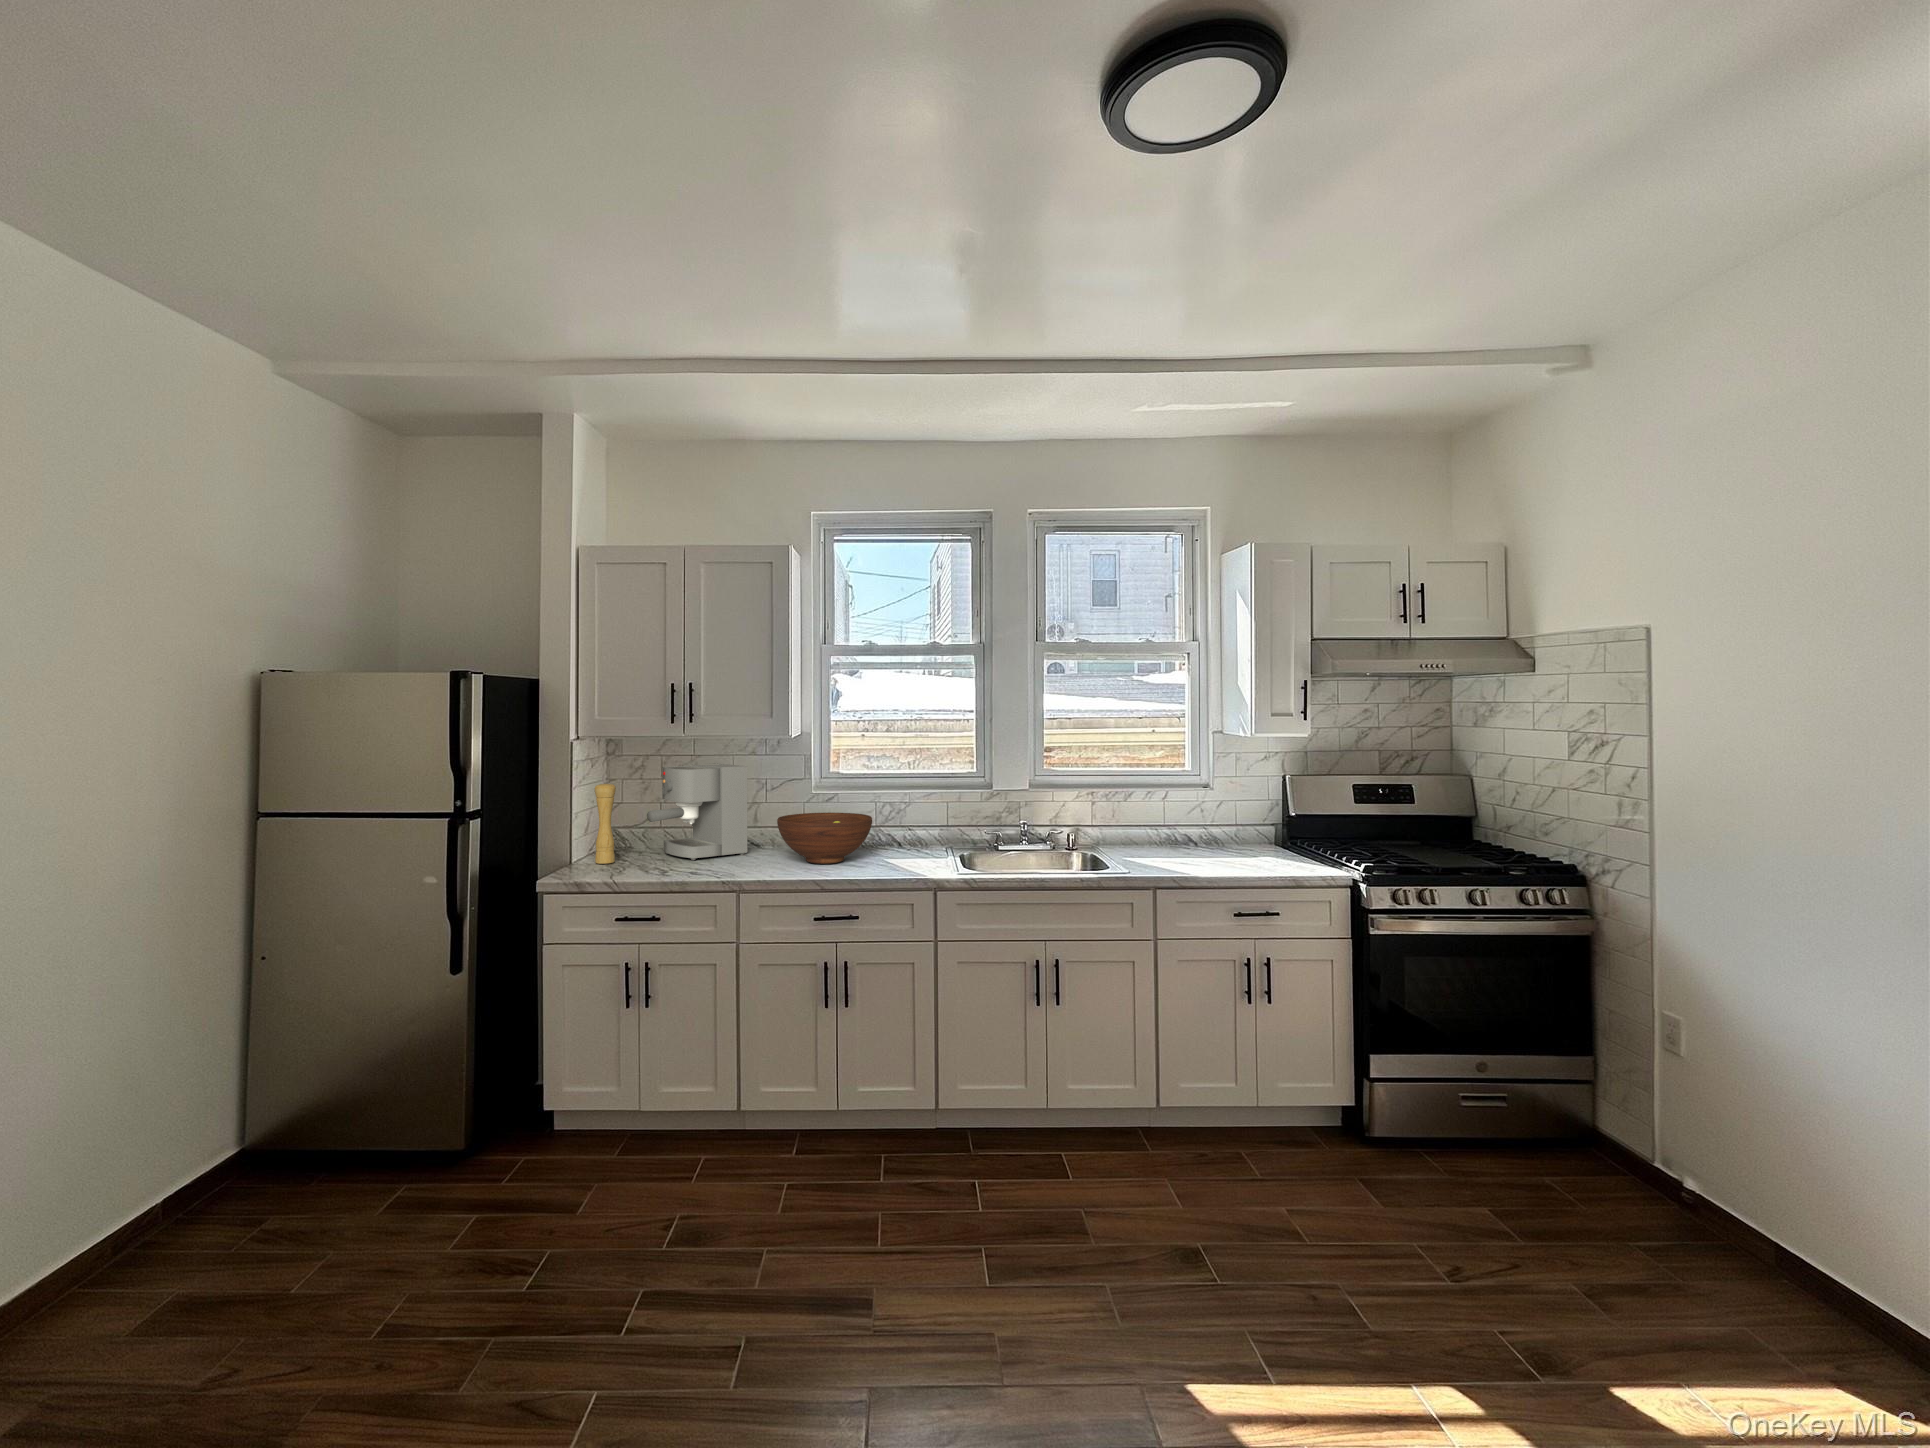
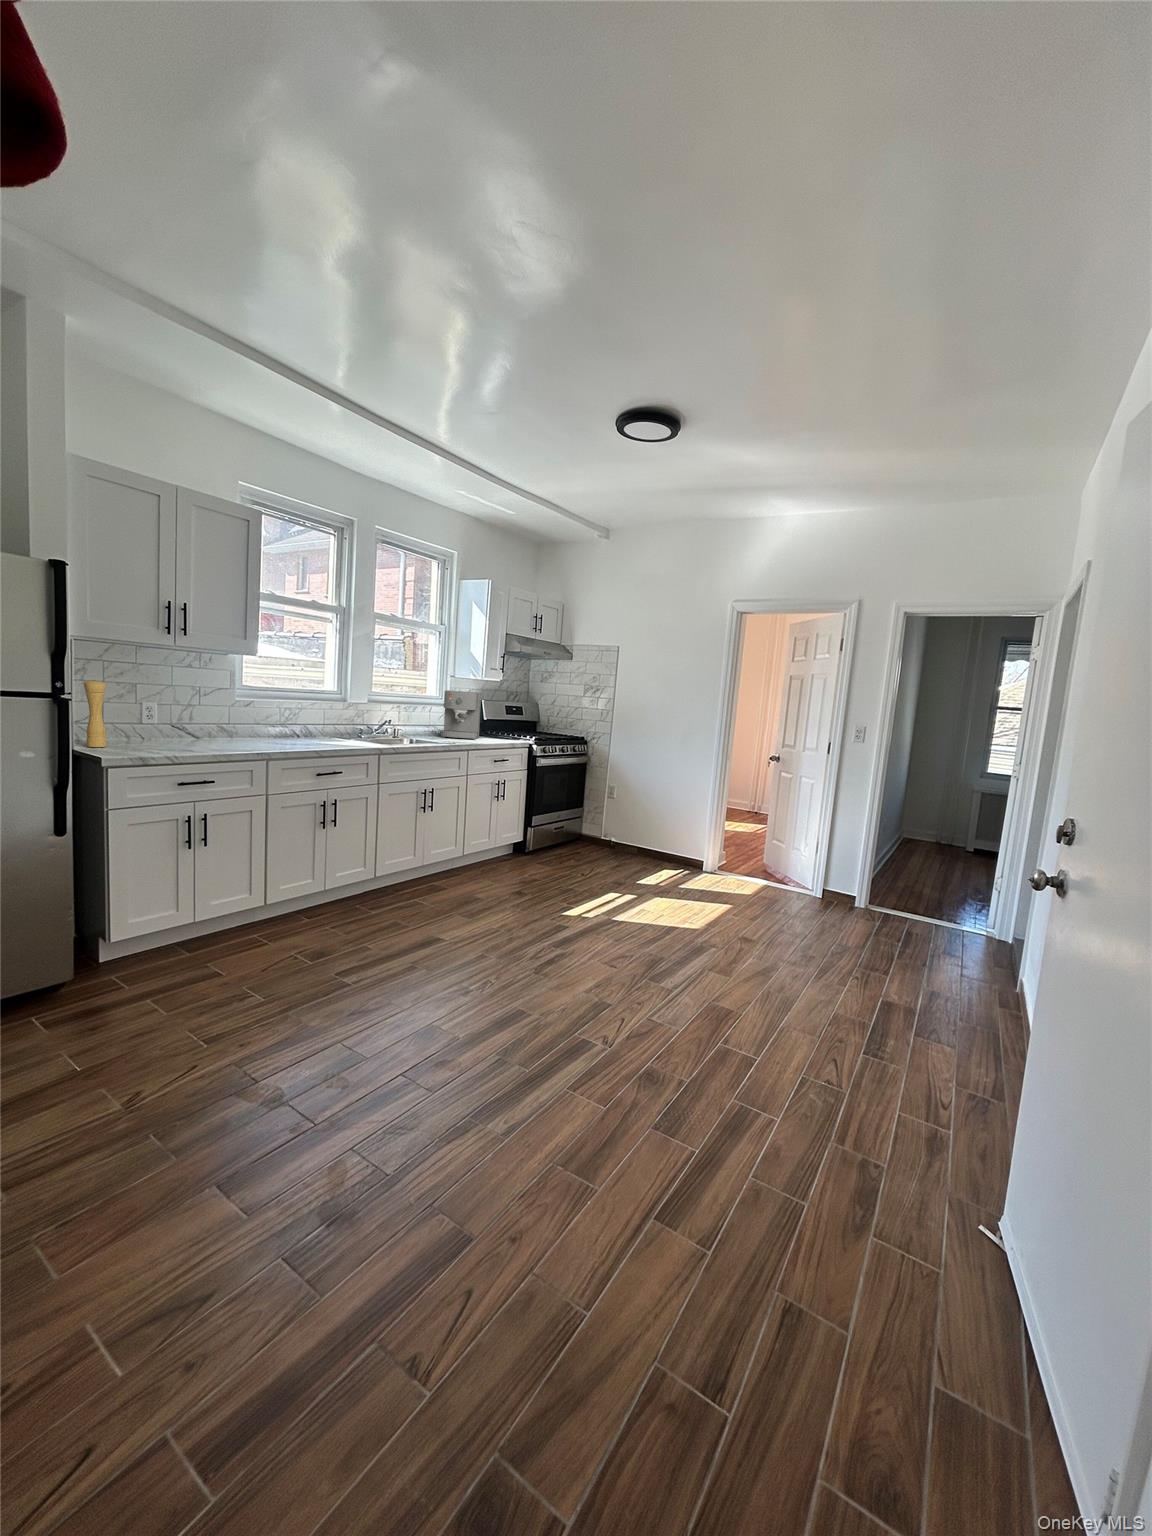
coffee maker: present [647,763,747,860] -> present [441,690,481,740]
fruit bowl: present [777,813,872,864] -> none [249,711,318,743]

